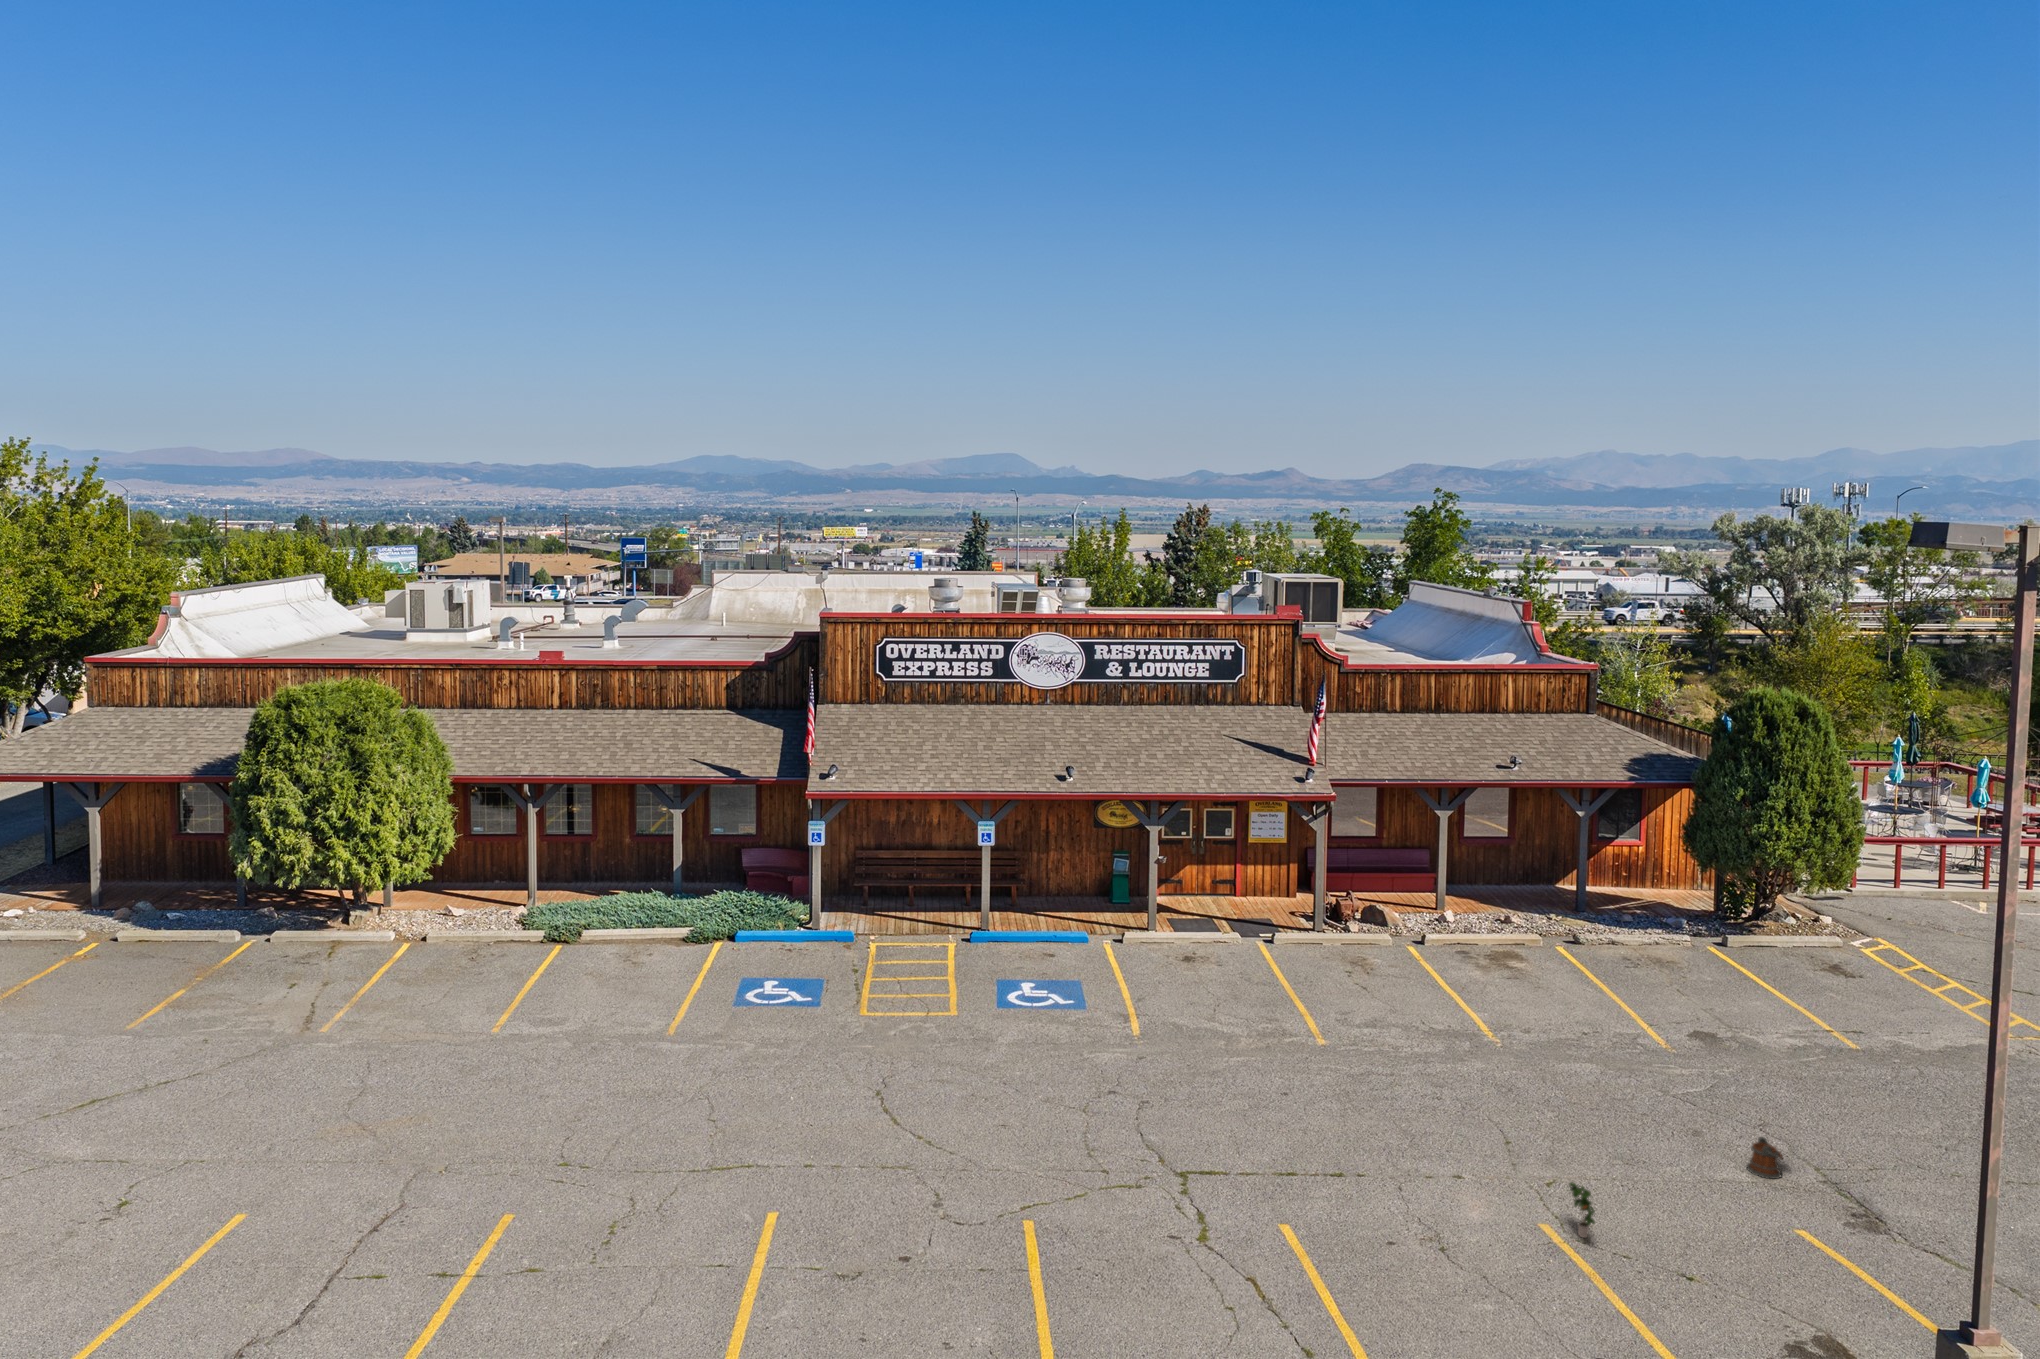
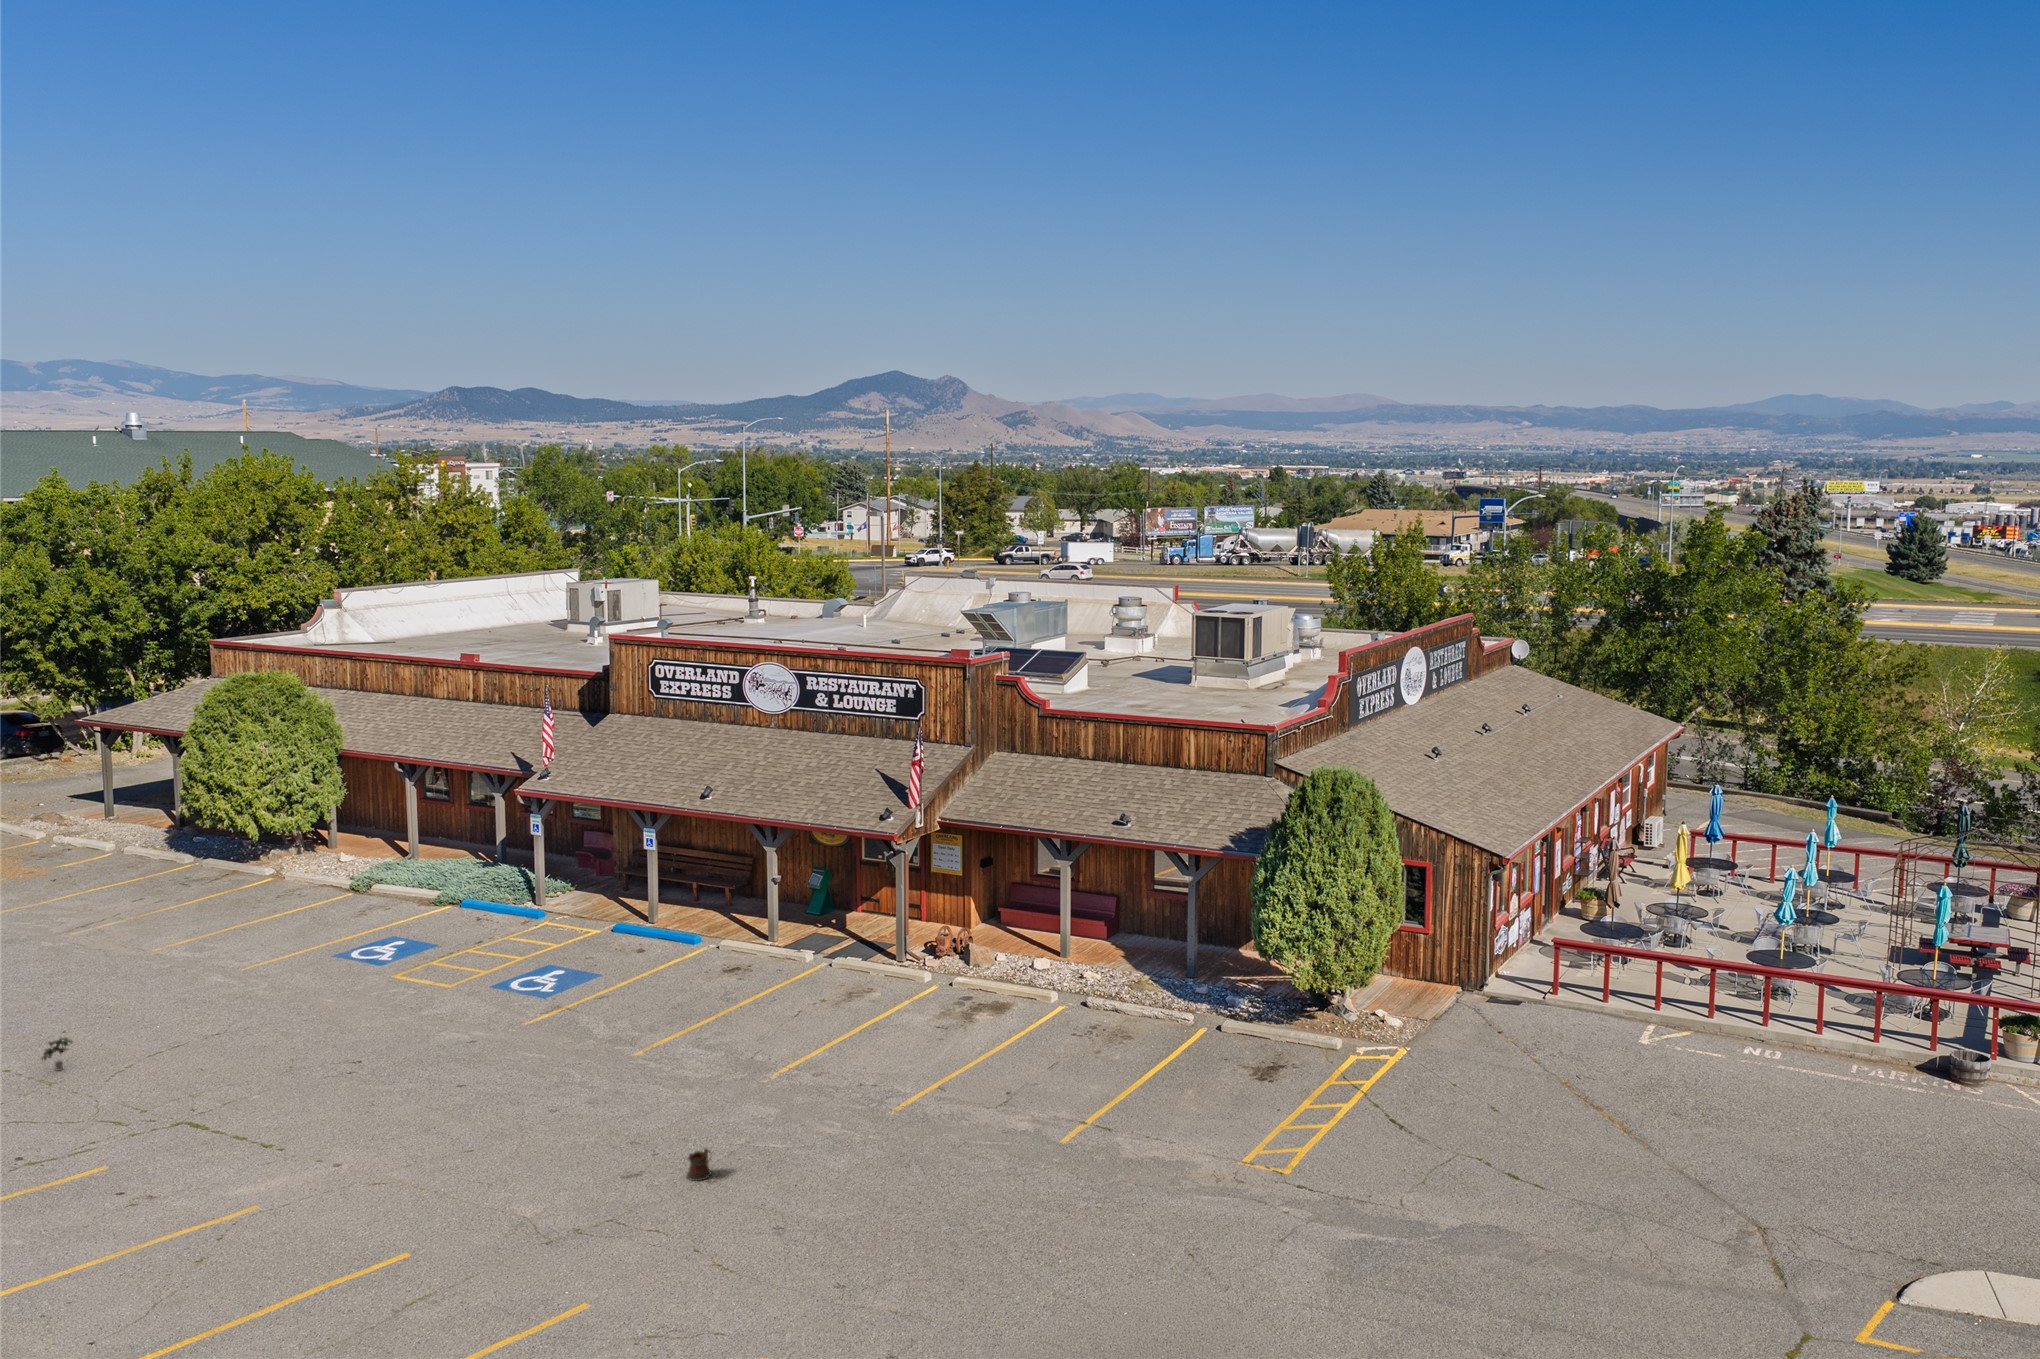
potted plant: present [1569,1183,1595,1238] -> present [42,1038,72,1071]

